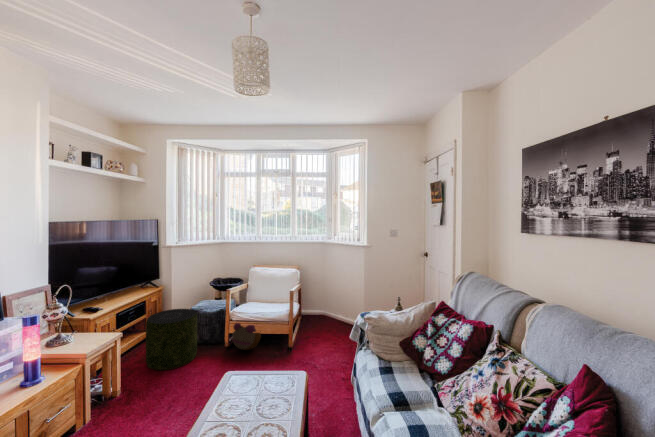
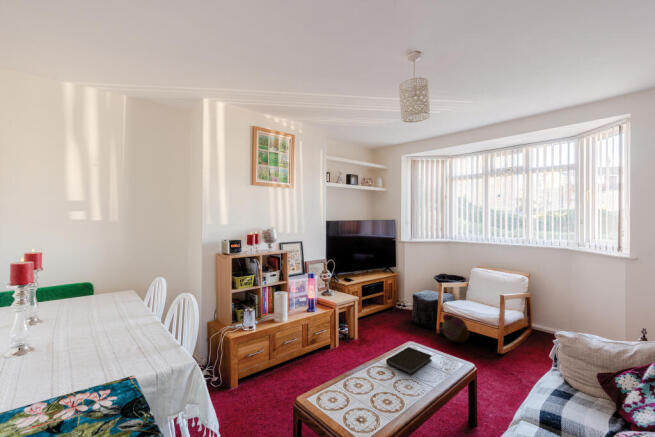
pouf: present [146,309,197,370] -> none [378,291,414,336]
book: none [222,381,269,421] -> present [386,347,432,375]

